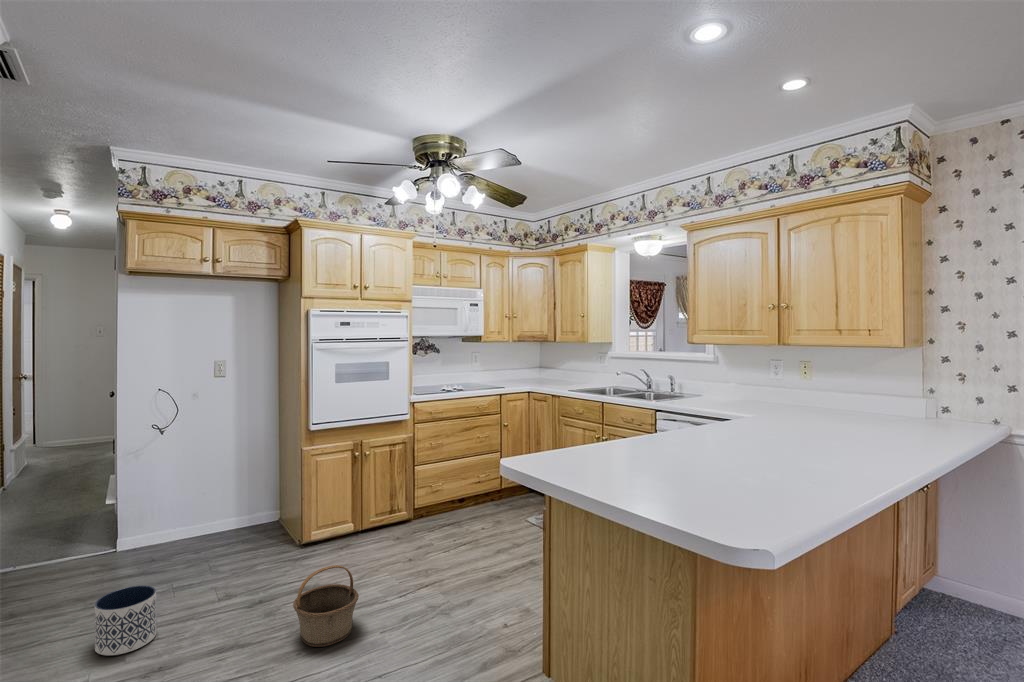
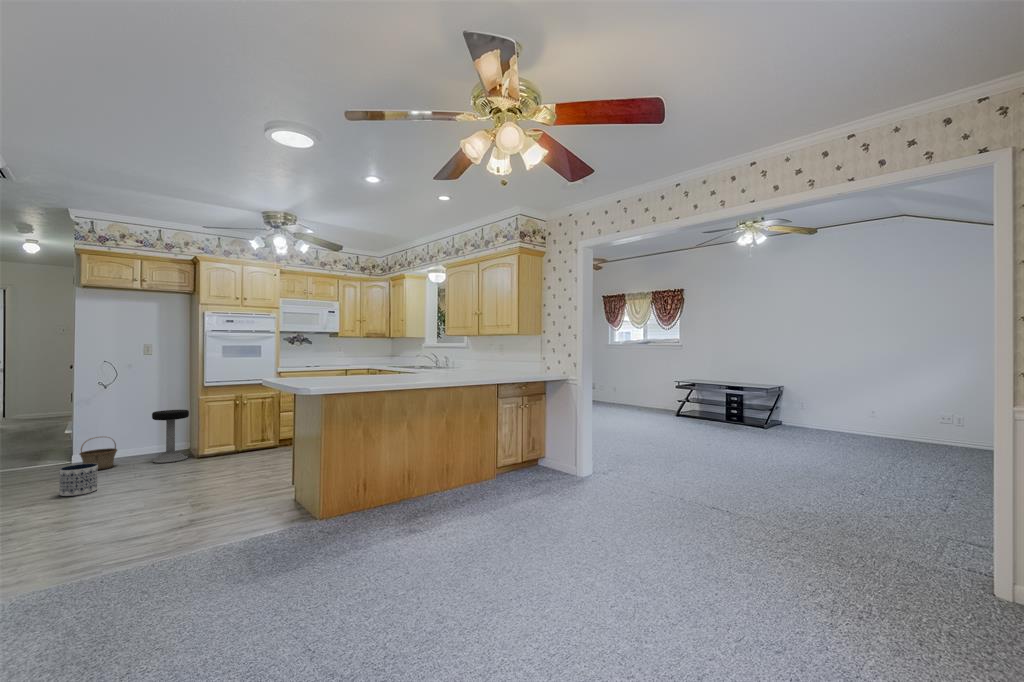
stool: none [234,462,286,552] -> present [152,410,189,463]
basket: present [293,565,359,647] -> present [79,437,117,470]

